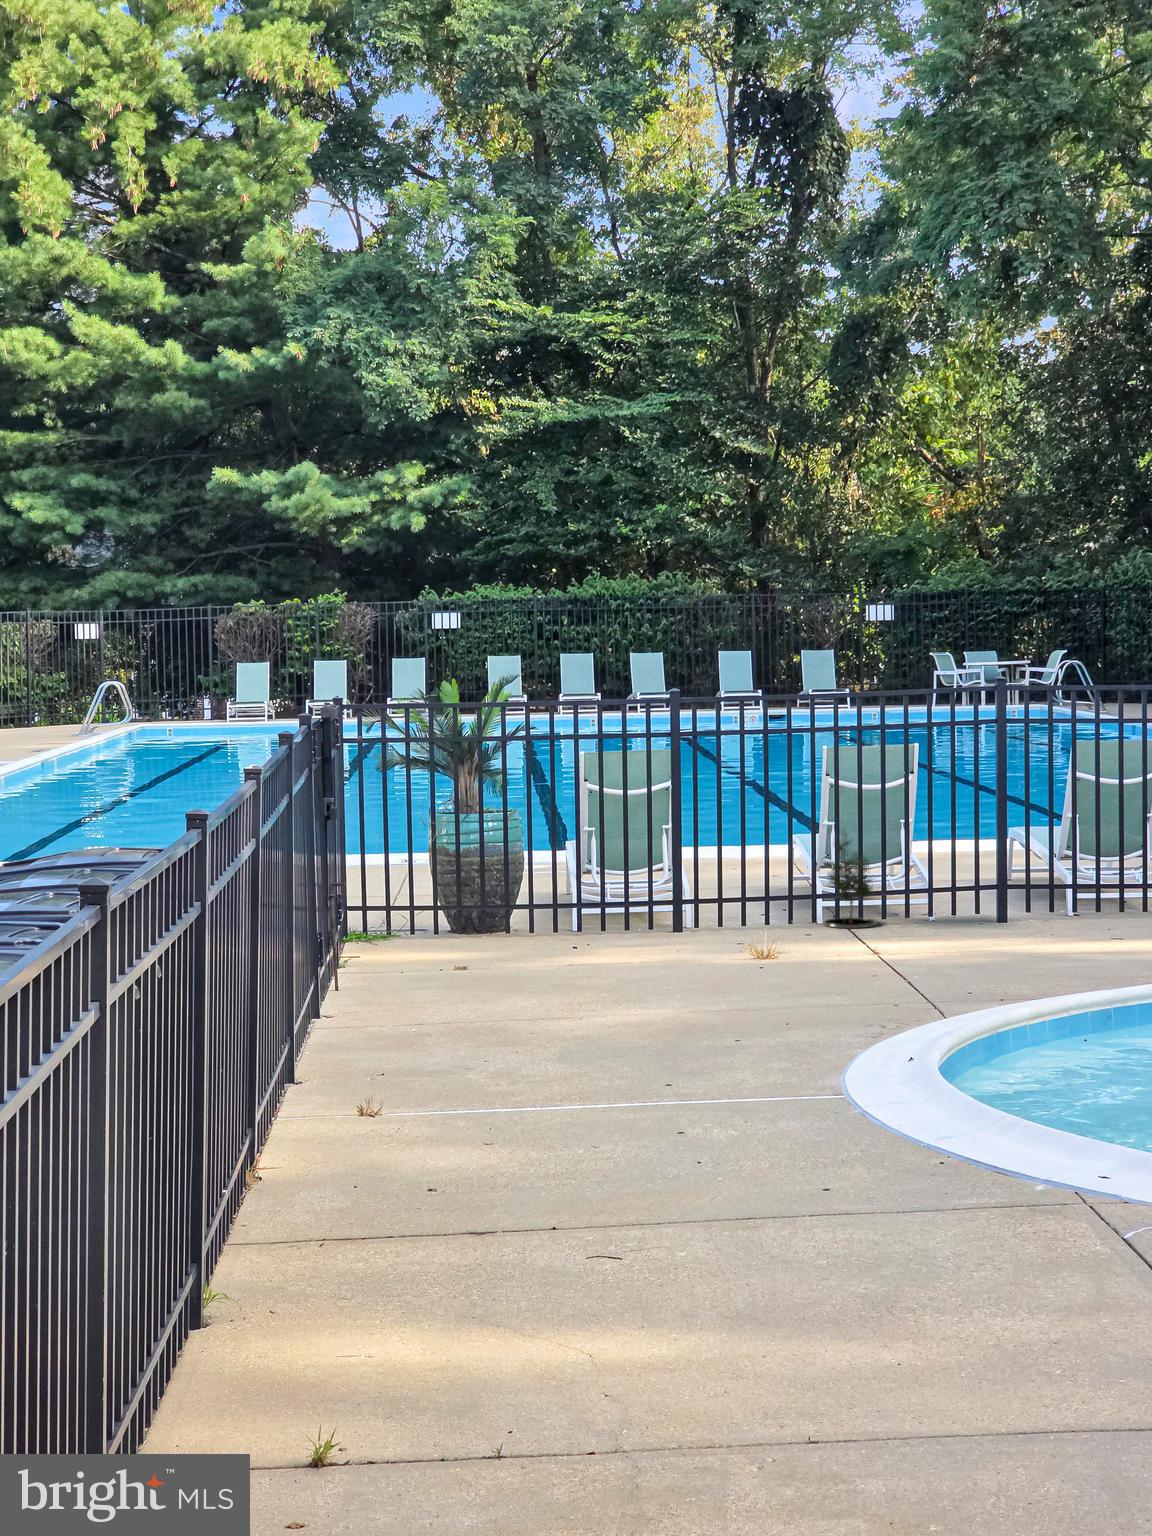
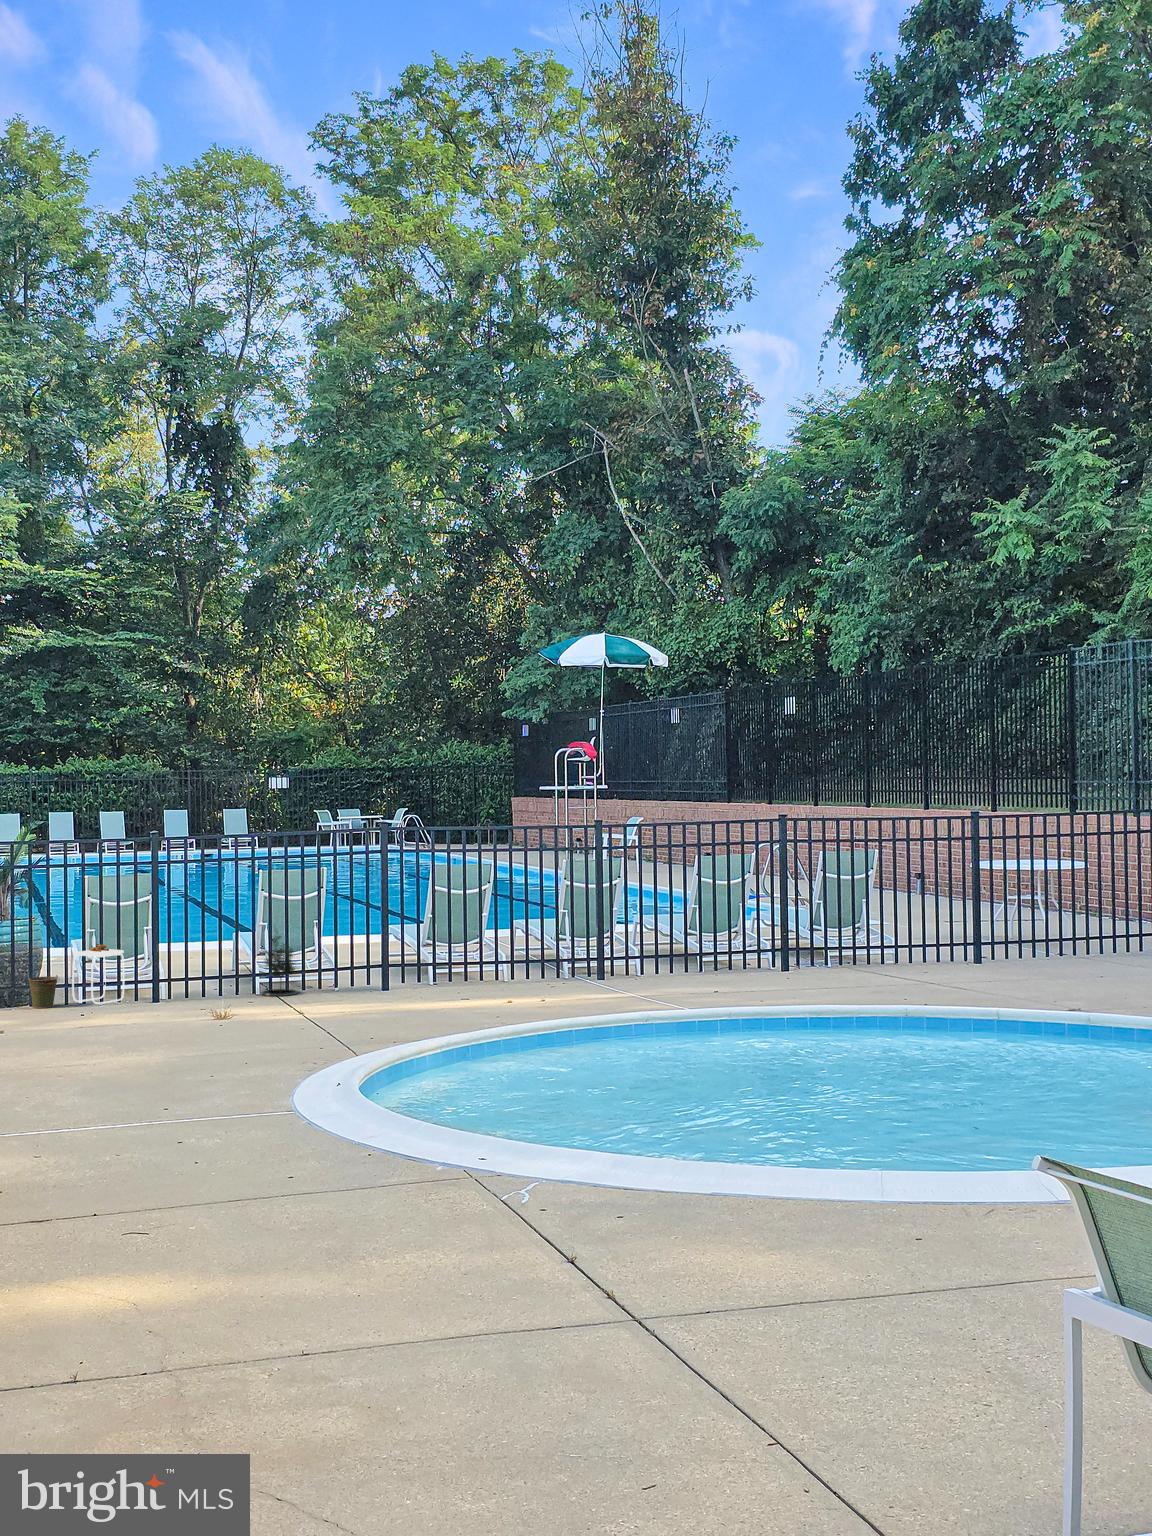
side table: none [562,848,632,933] -> present [72,944,124,1004]
bucket: none [504,891,545,936] -> present [28,975,58,1008]

